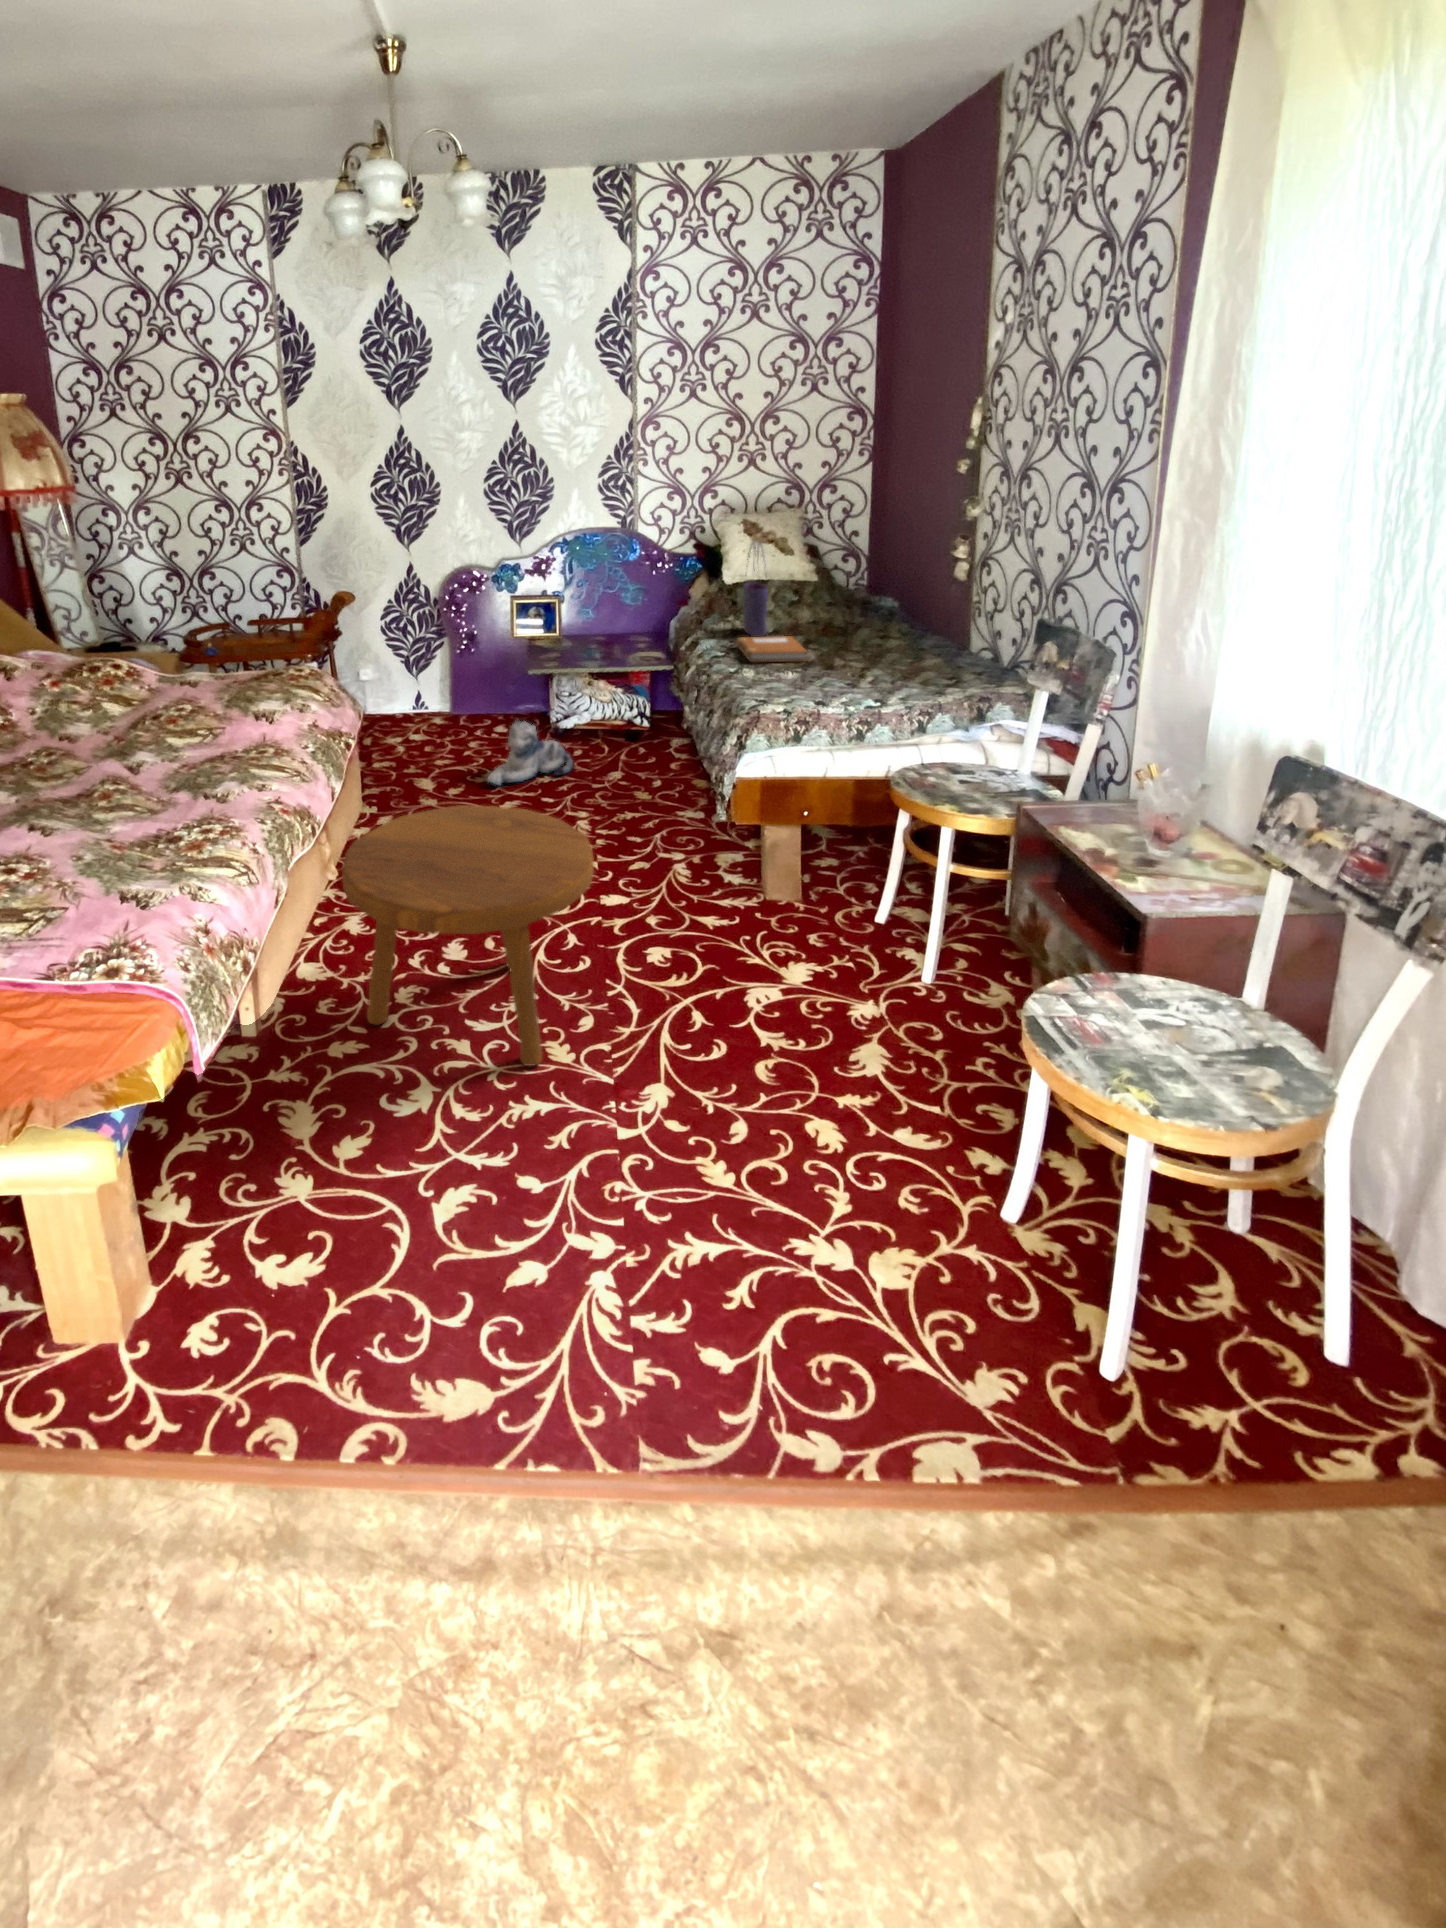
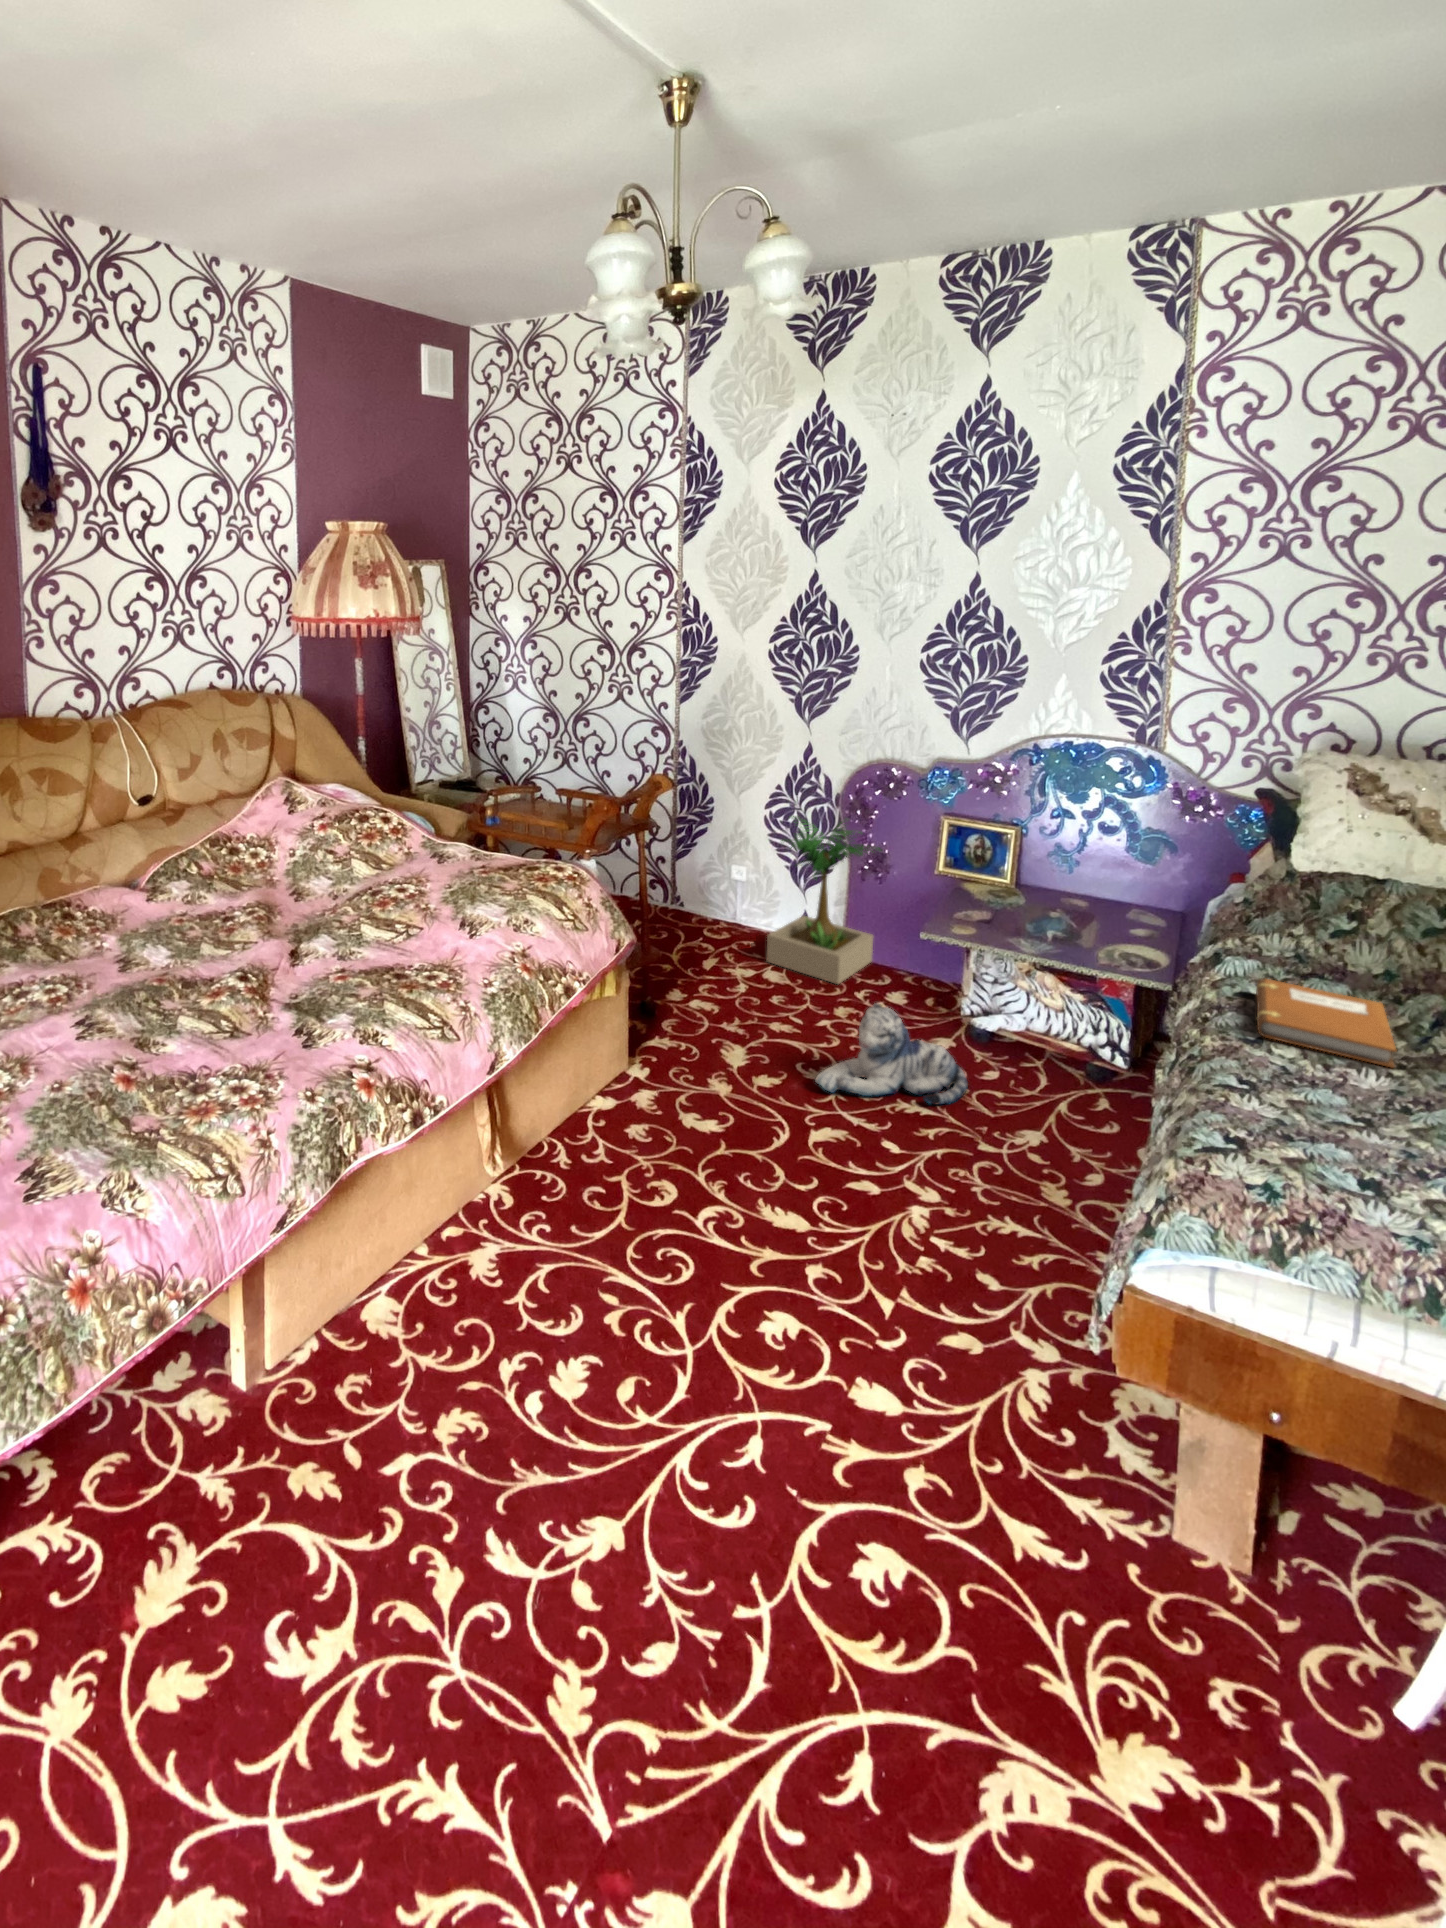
tote bag: present [743,542,768,636] -> none [1299,815,1350,983]
potted plant: none [398,610,483,731] -> present [767,816,881,984]
footstool: present [342,805,594,1066] -> none [318,1148,725,1708]

